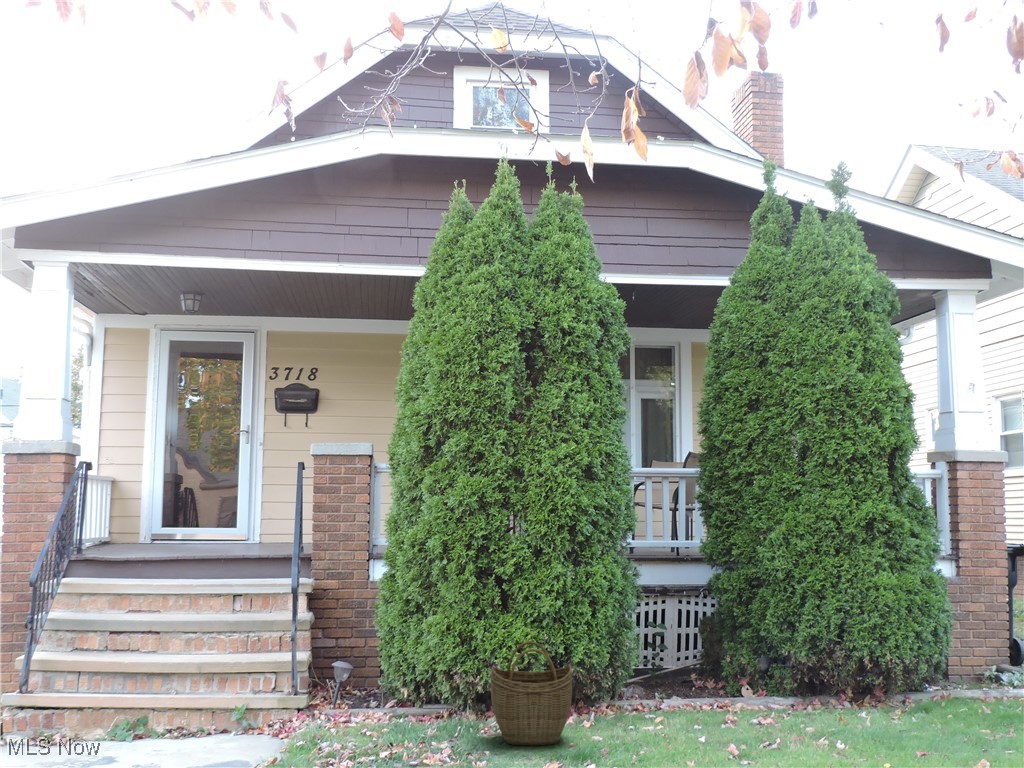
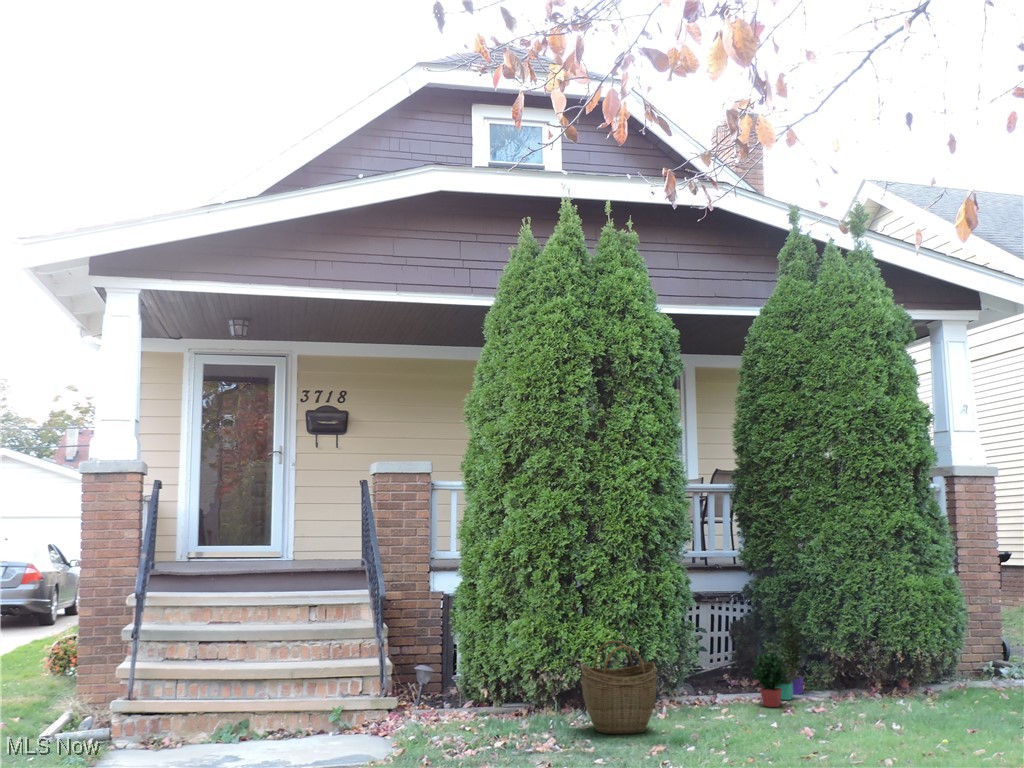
potted plant: none [696,604,772,717] -> present [752,608,807,707]

